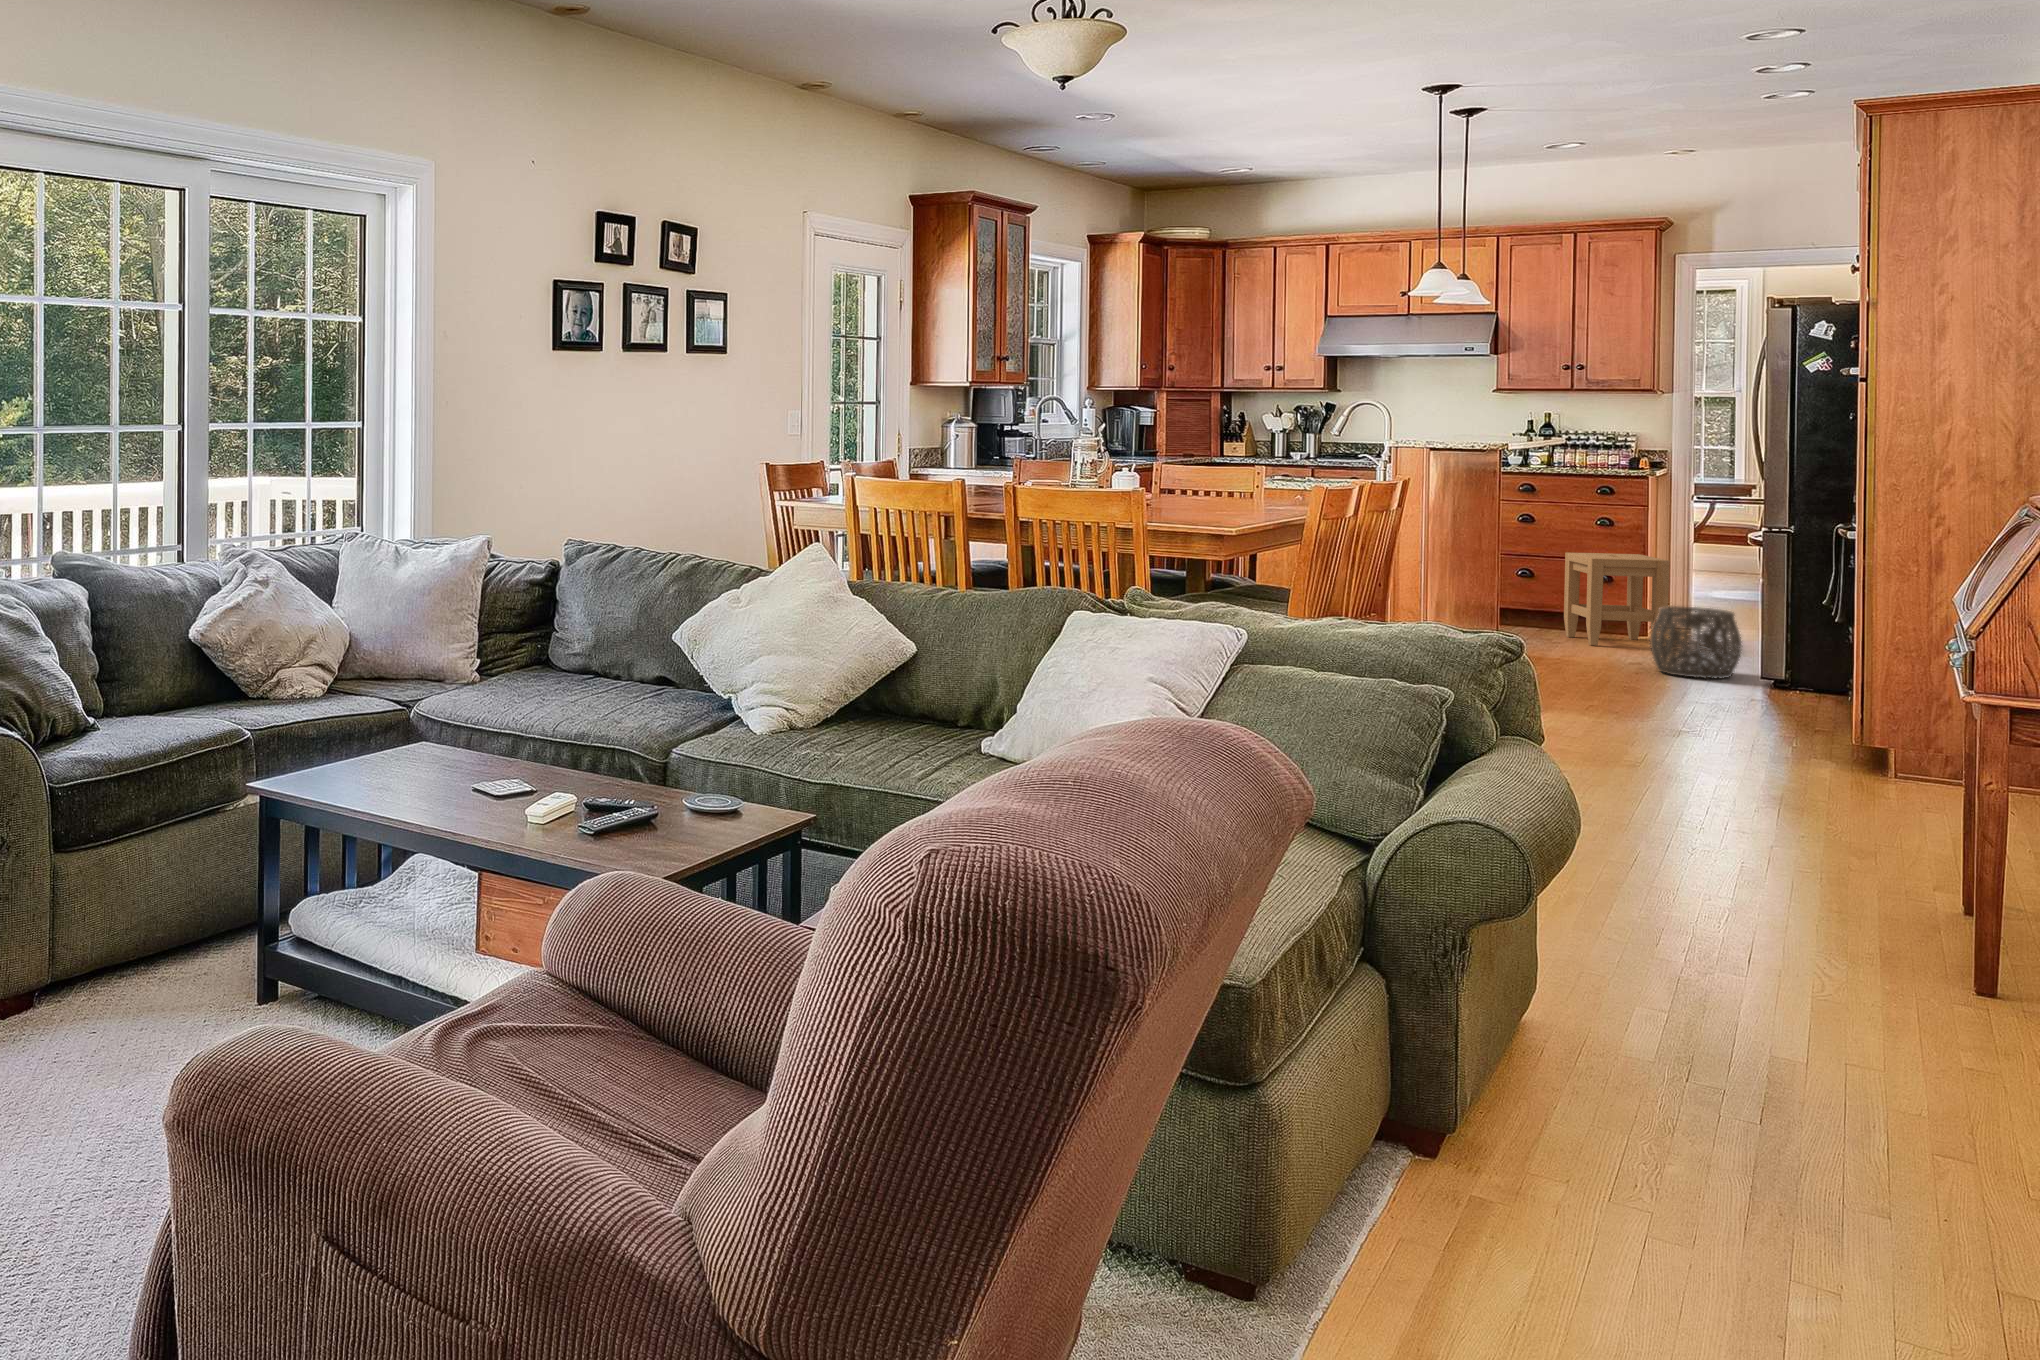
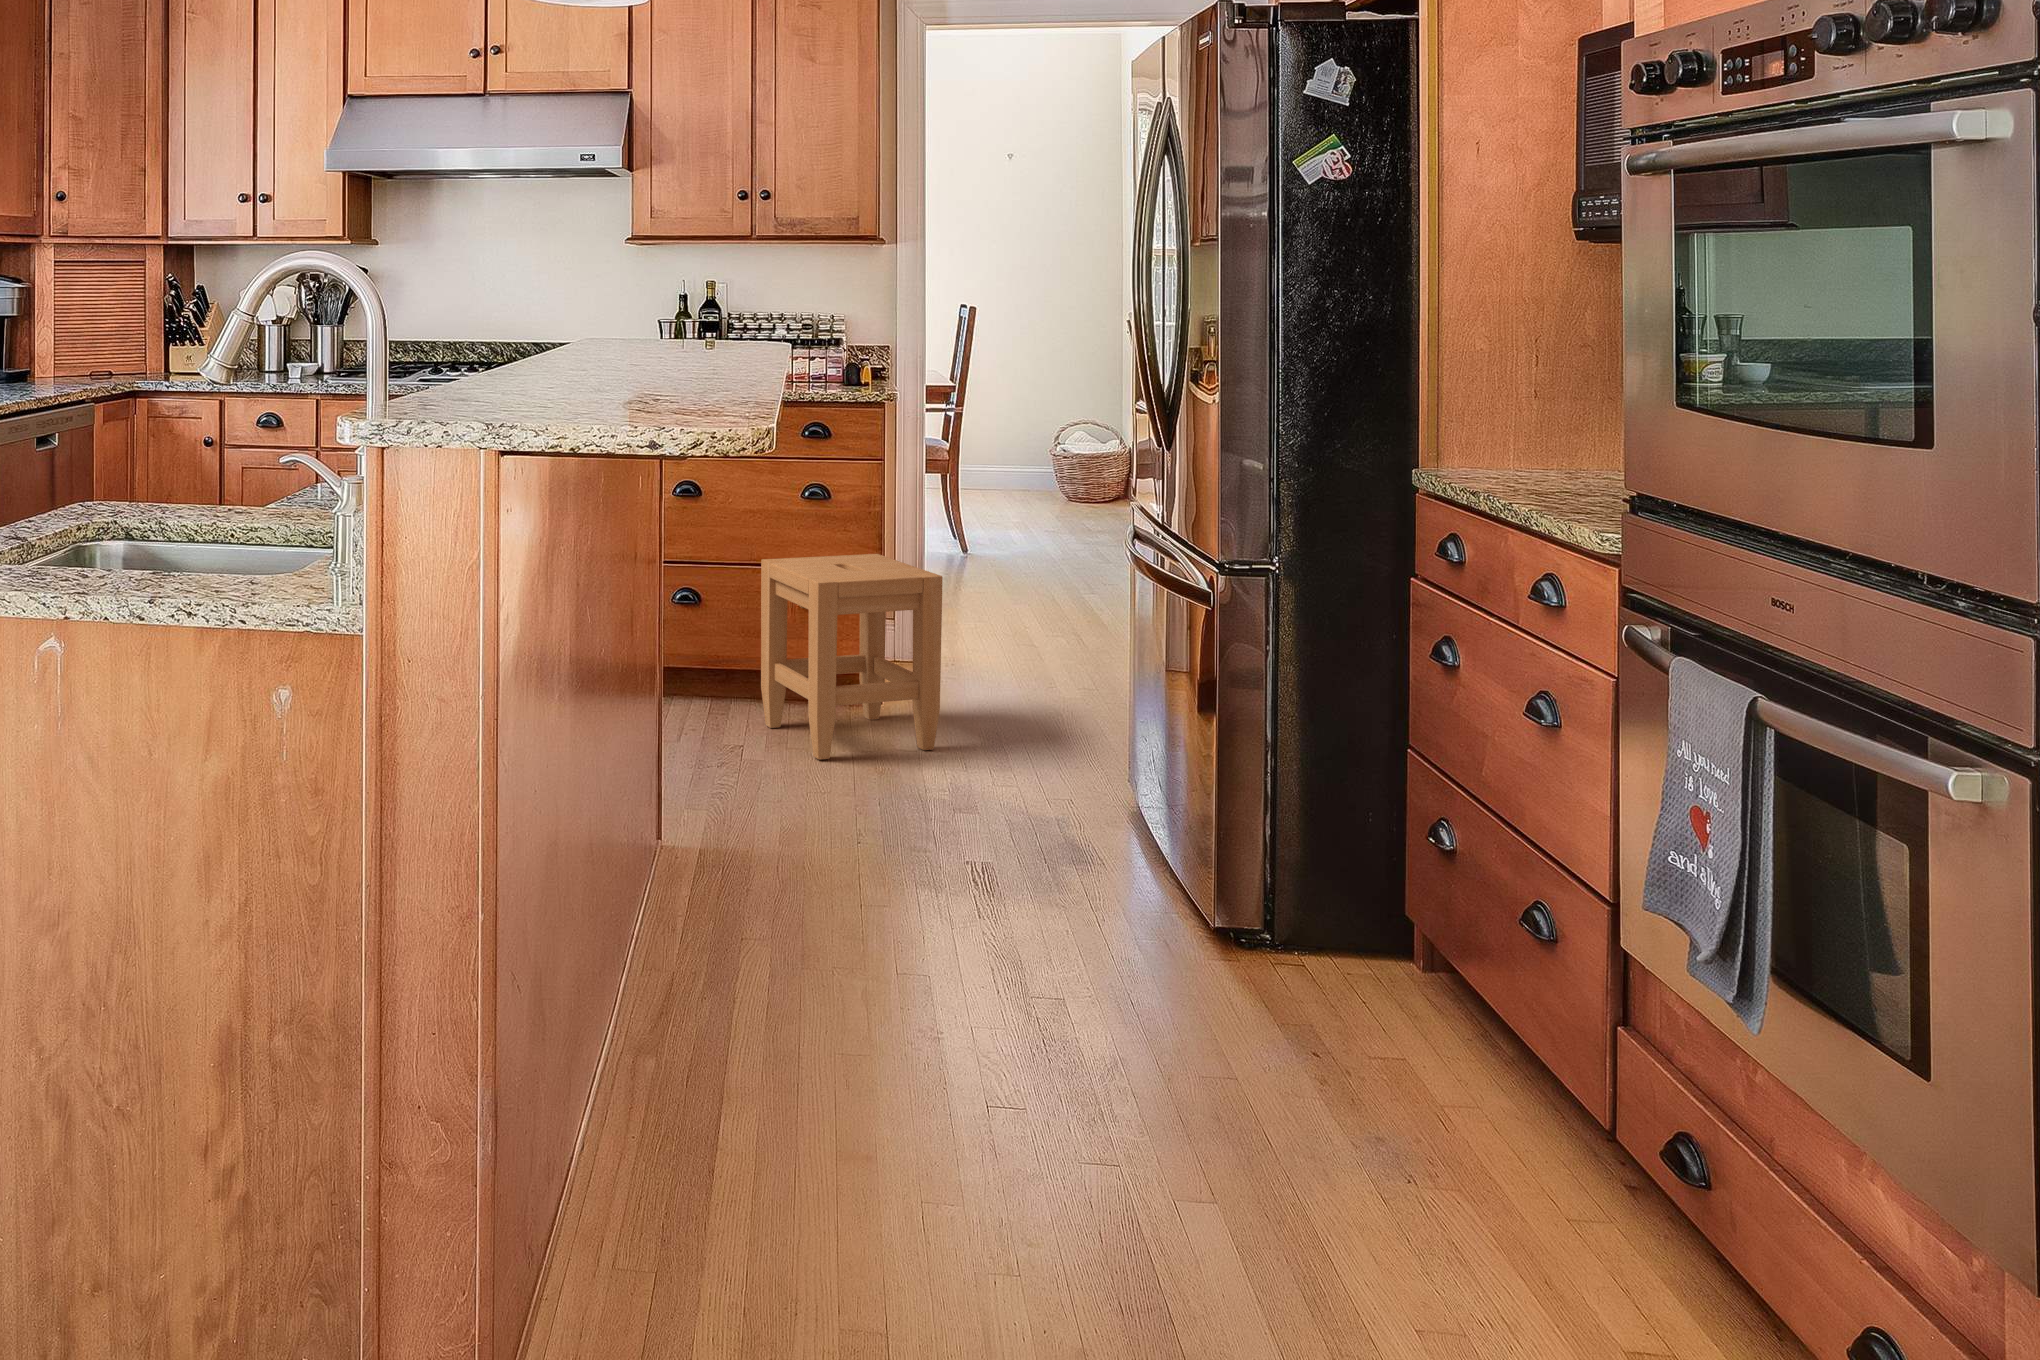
woven basket: present [1650,606,1742,679] -> none [967,714,1148,903]

